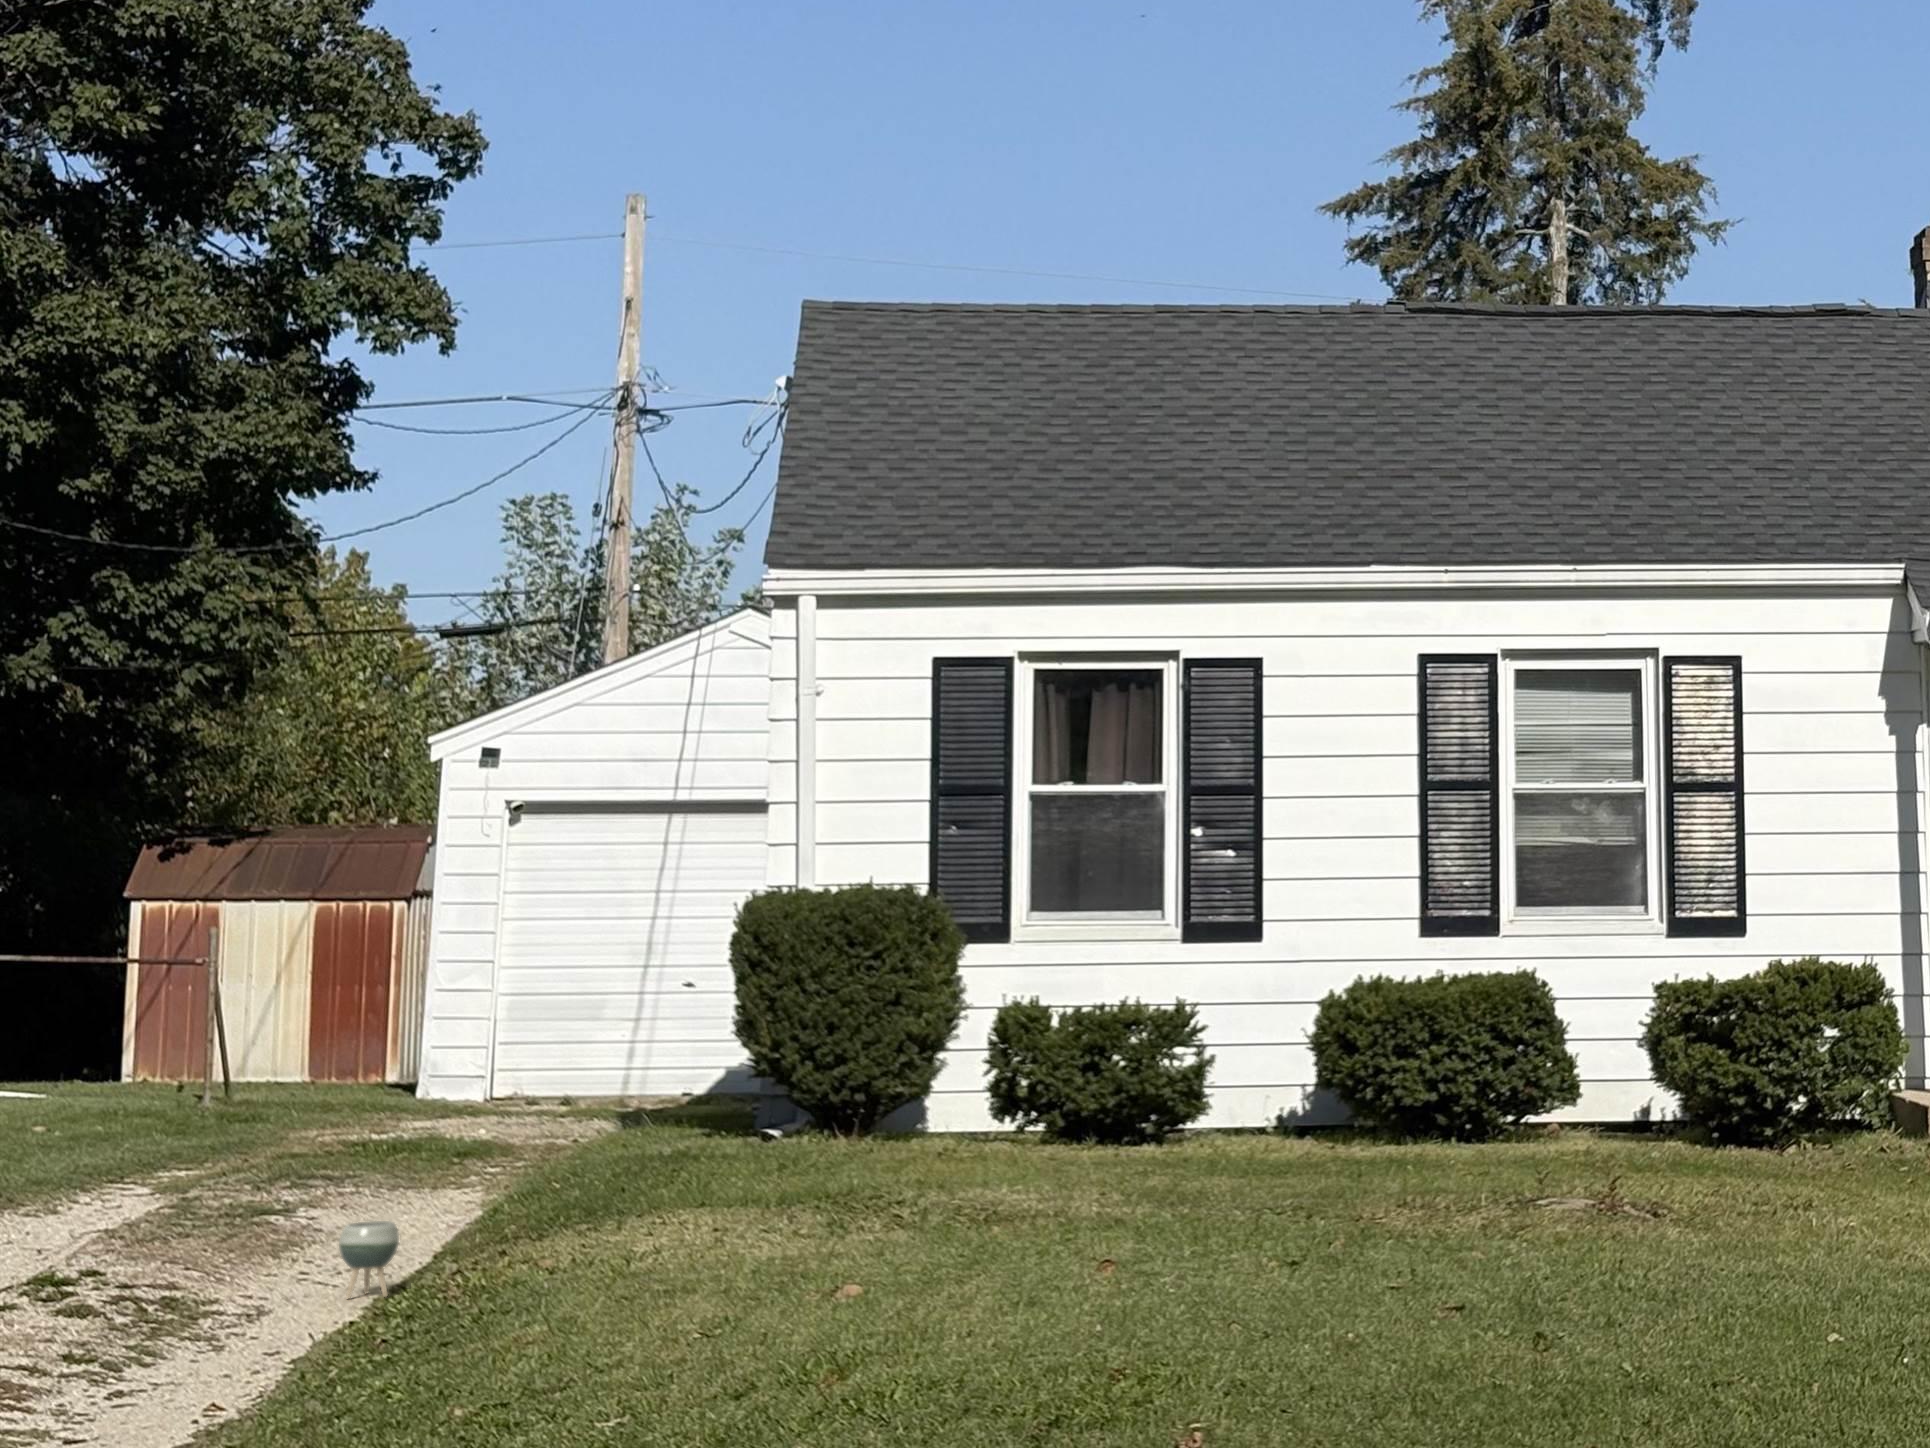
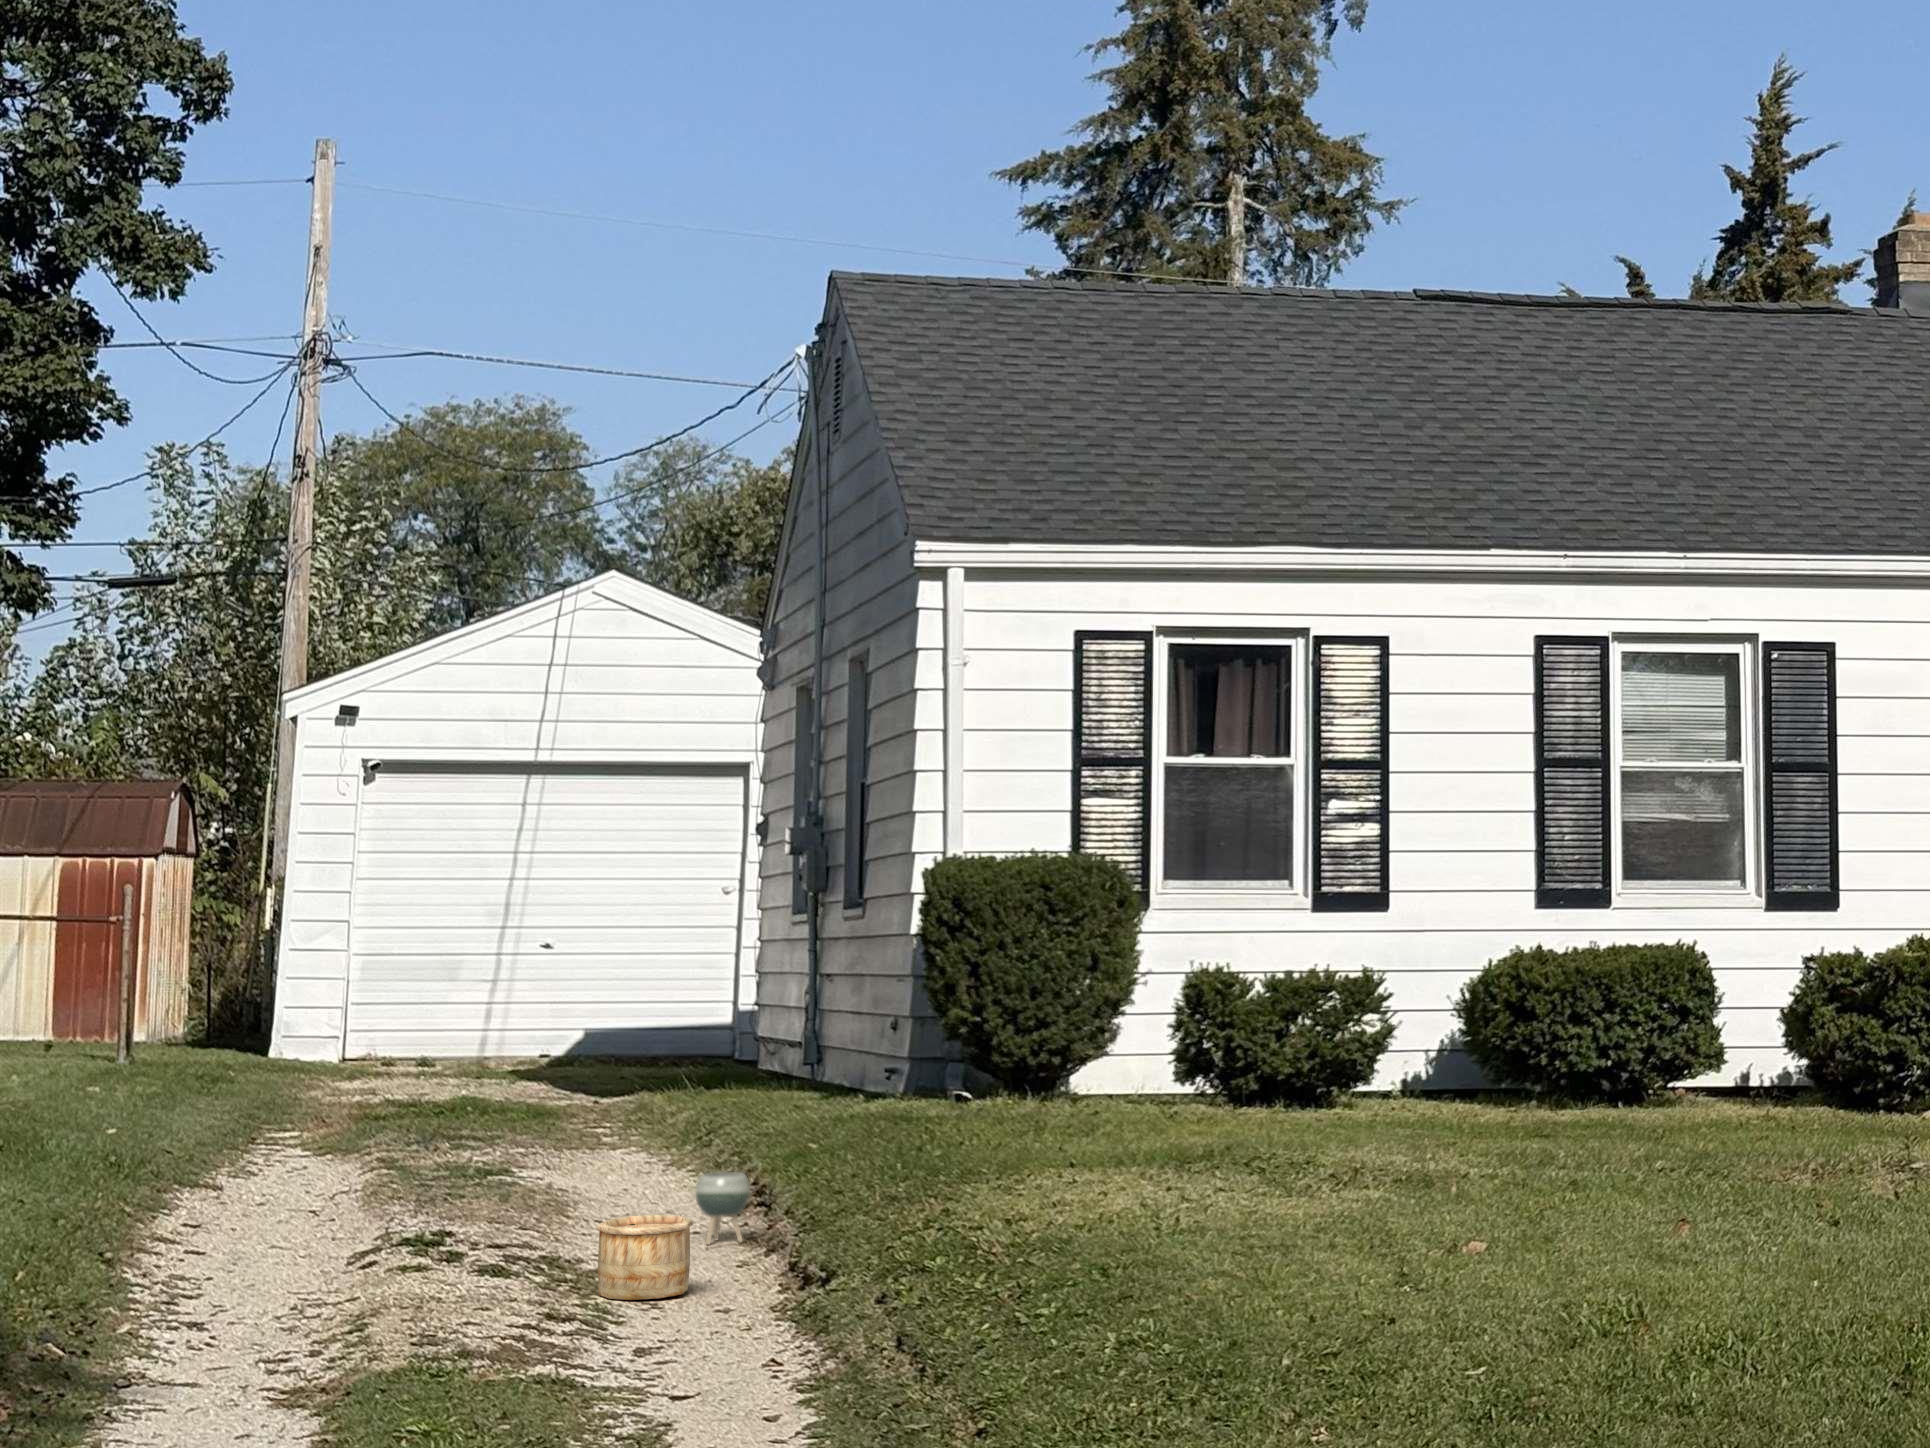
wooden bucket: none [118,1272,225,1366] -> present [596,1215,693,1300]

